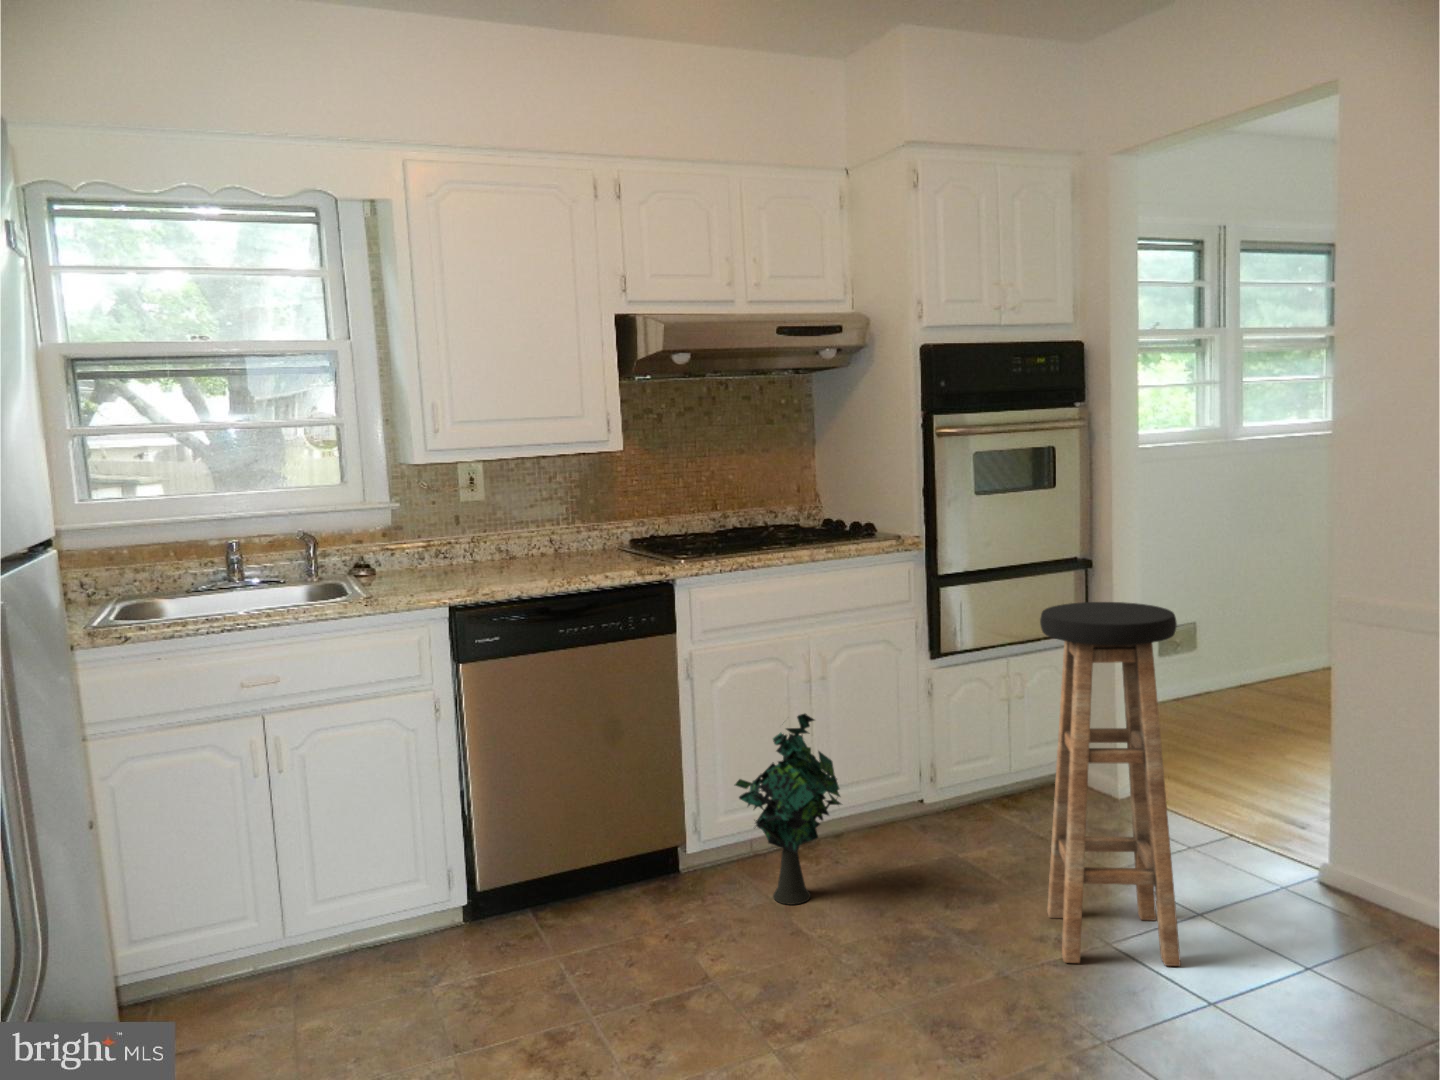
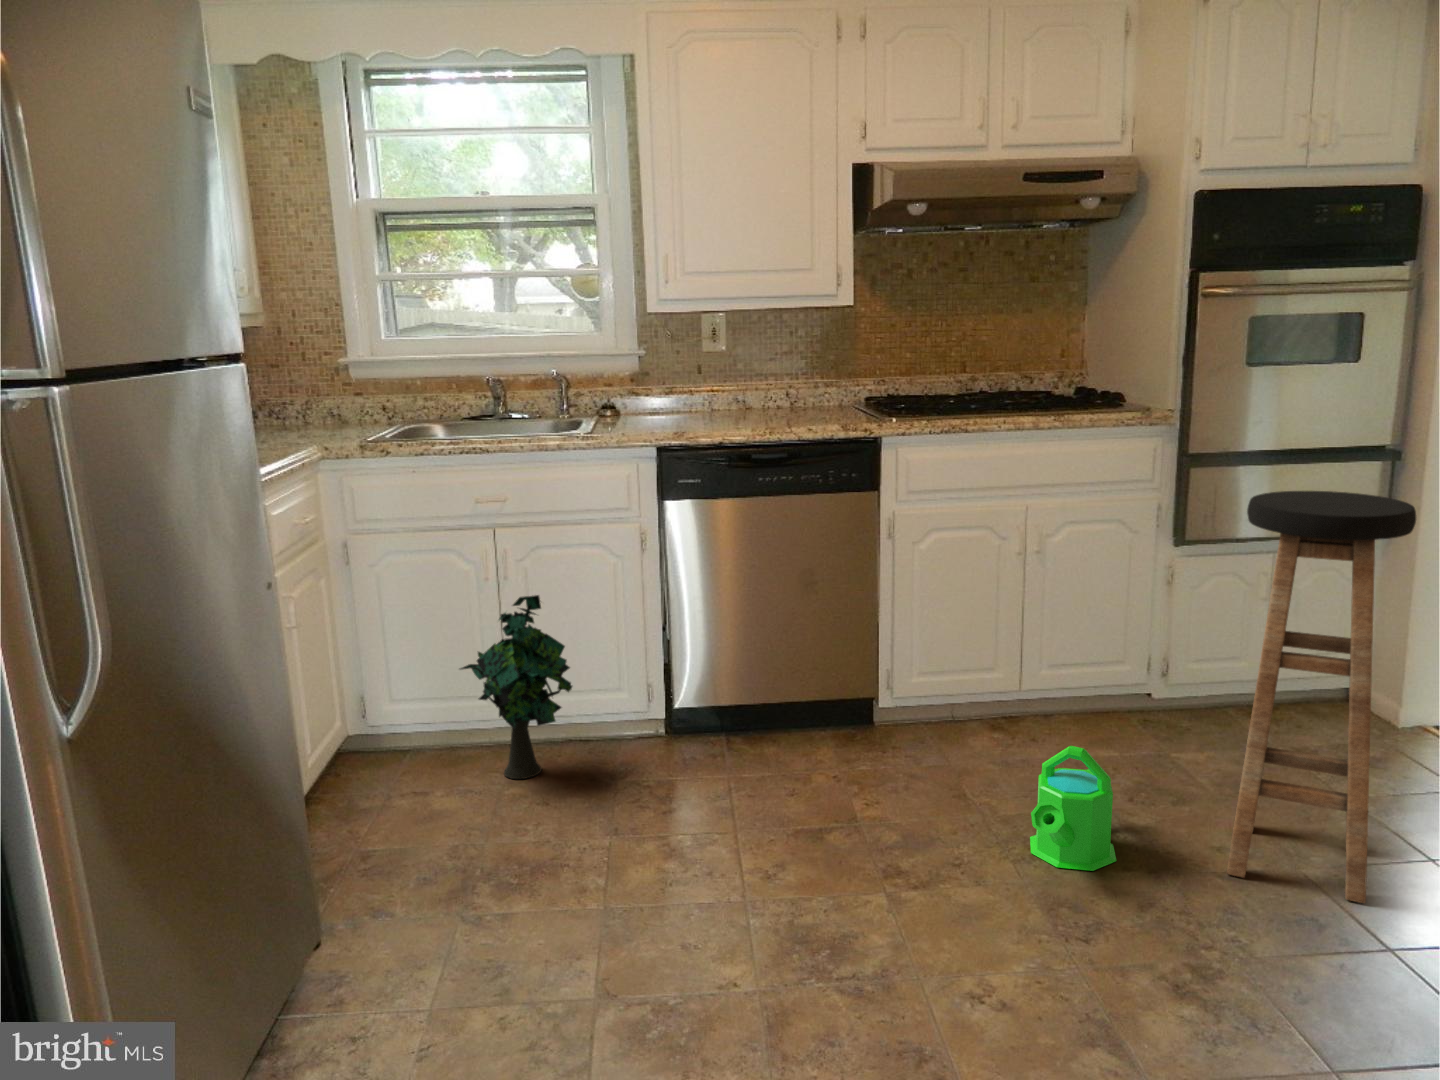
decorative plant: present [735,714,841,905] -> present [460,595,572,779]
watering can: none [884,865,970,989] -> present [1030,746,1116,871]

